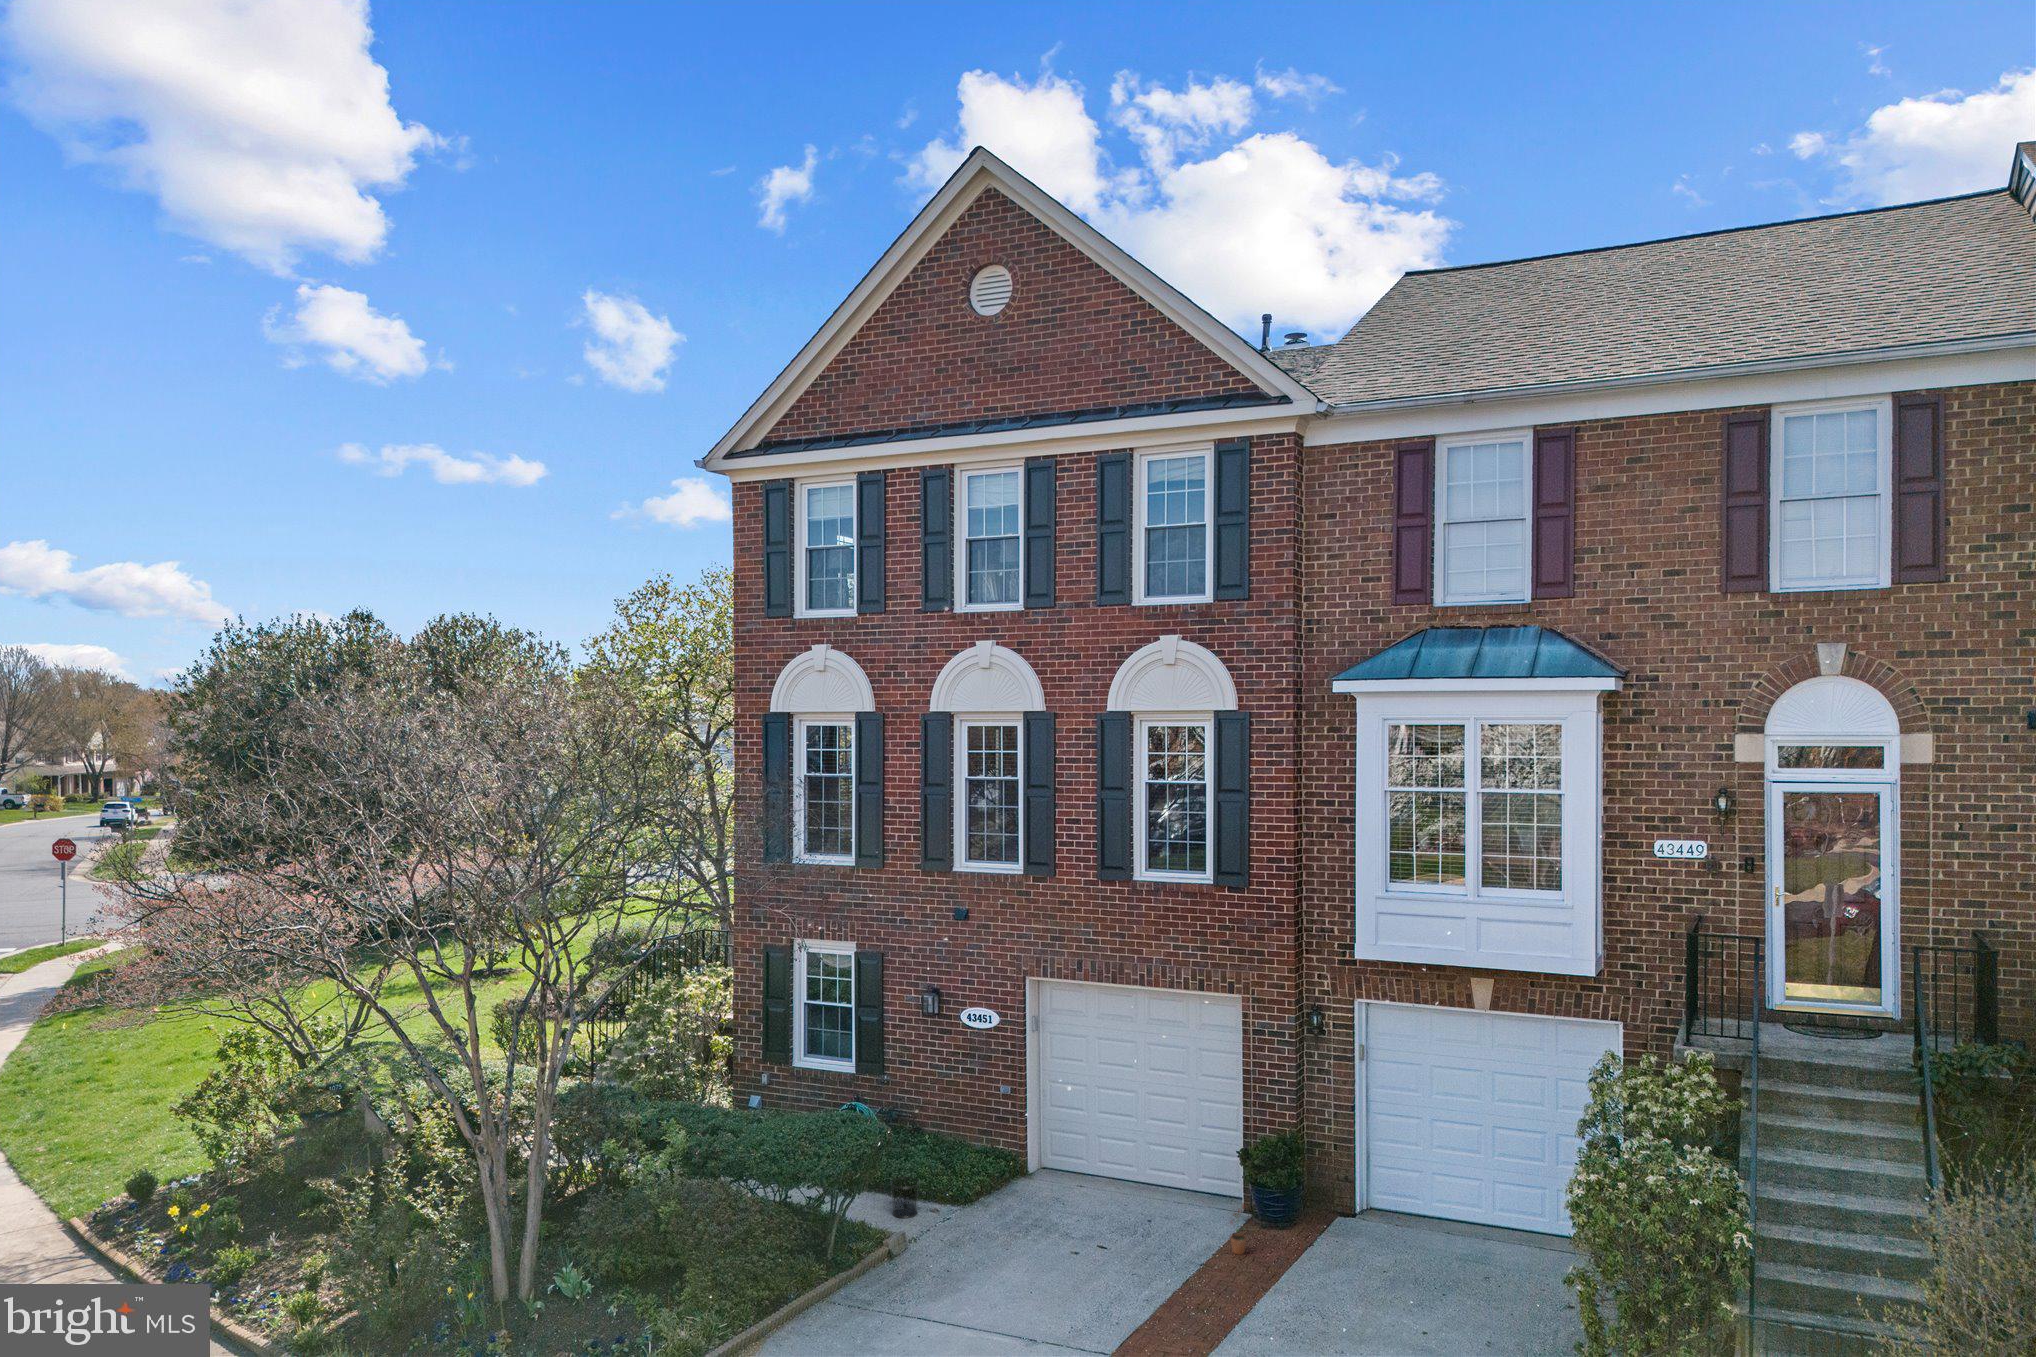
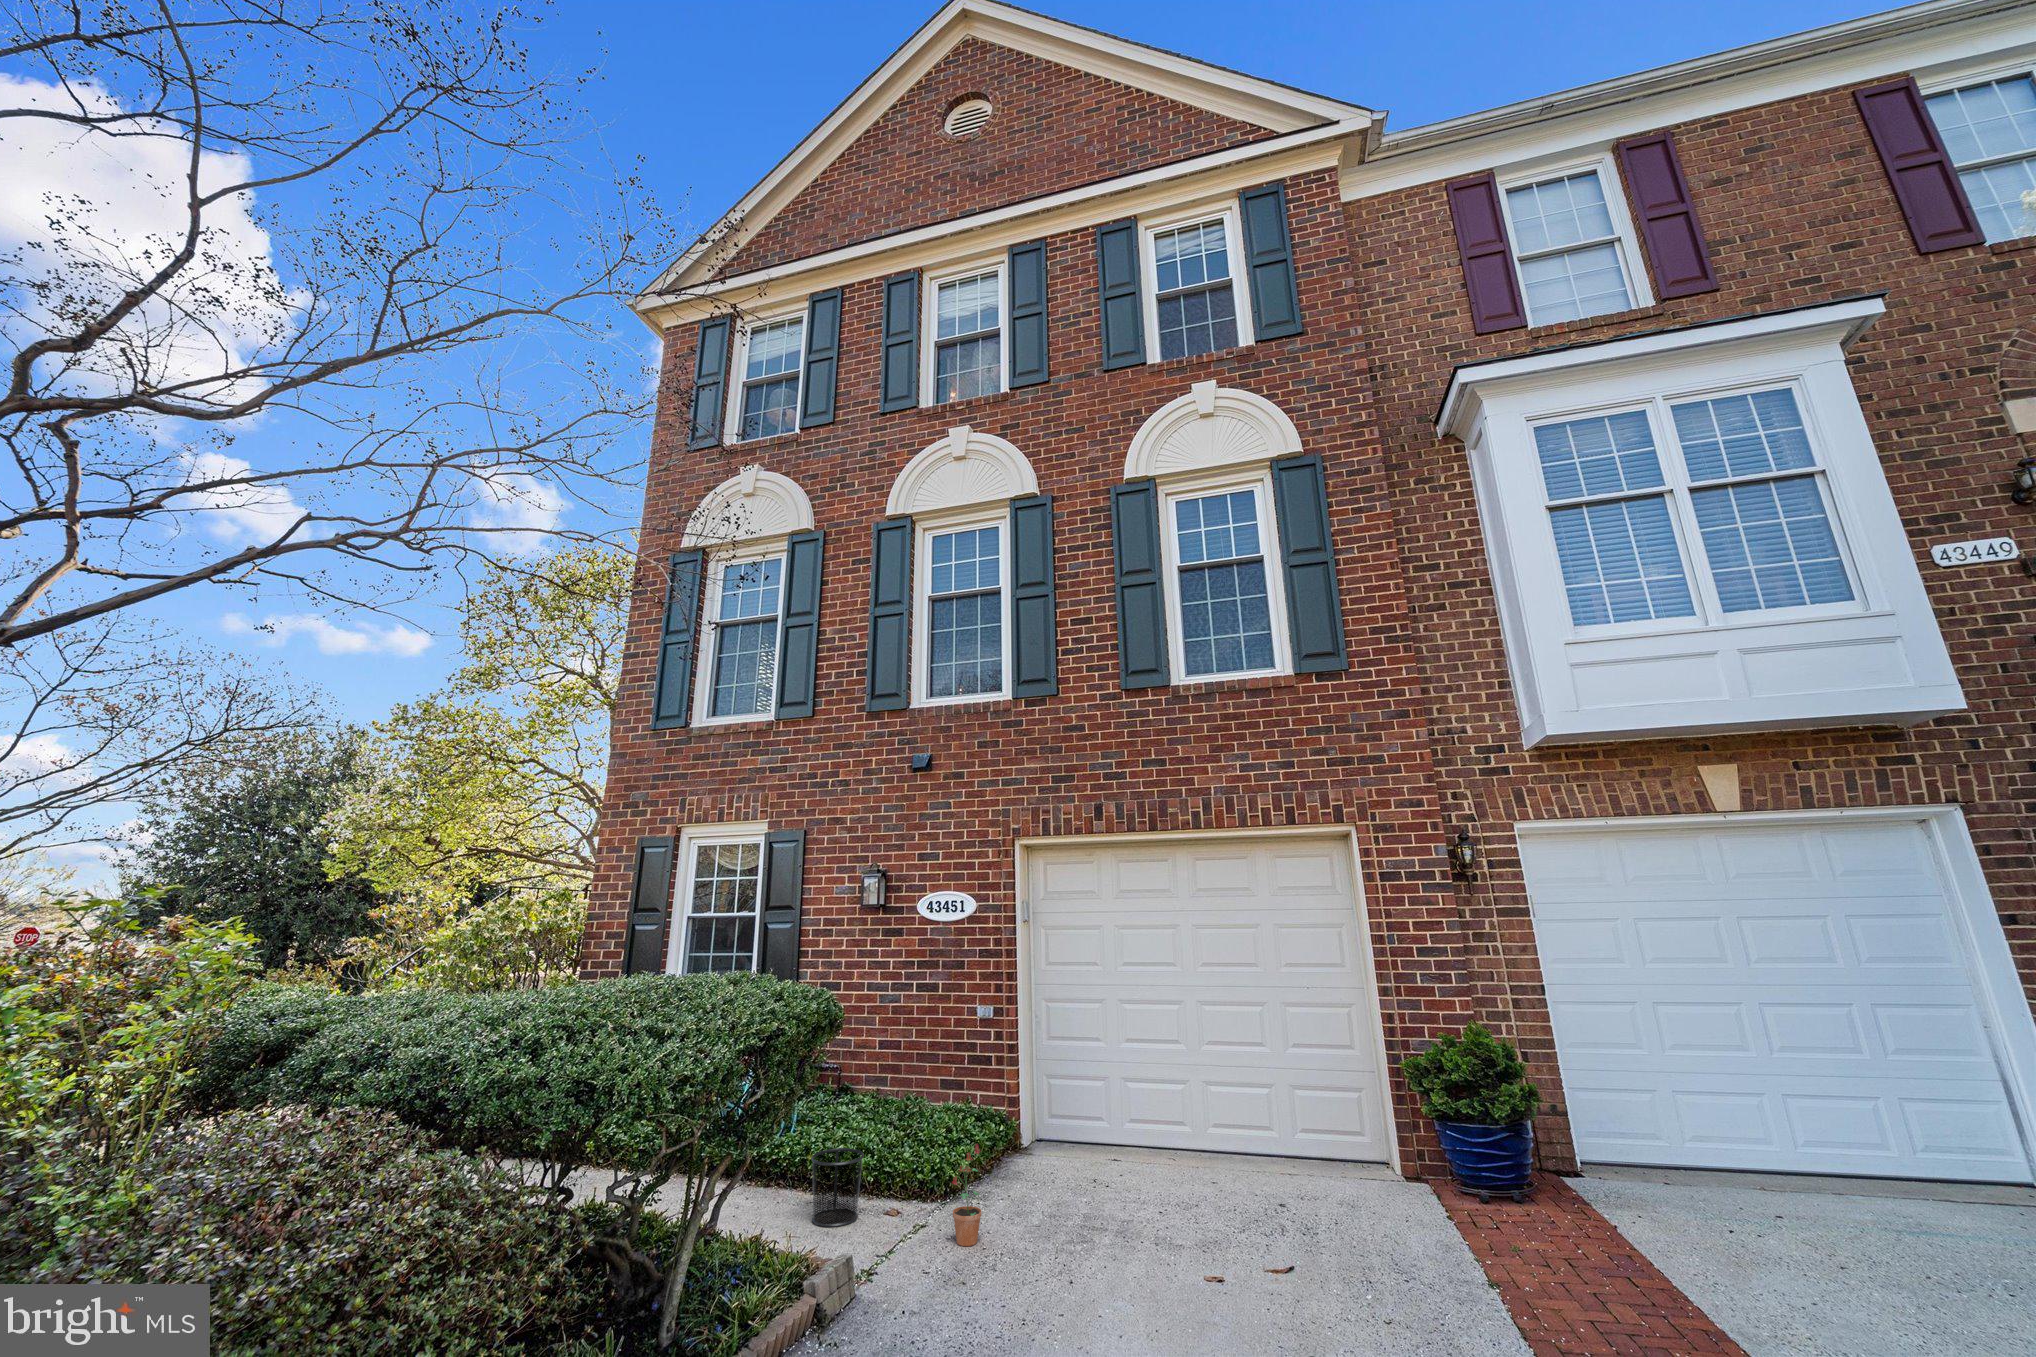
potted plant: present [1230,1204,1246,1255] -> present [952,1144,982,1246]

